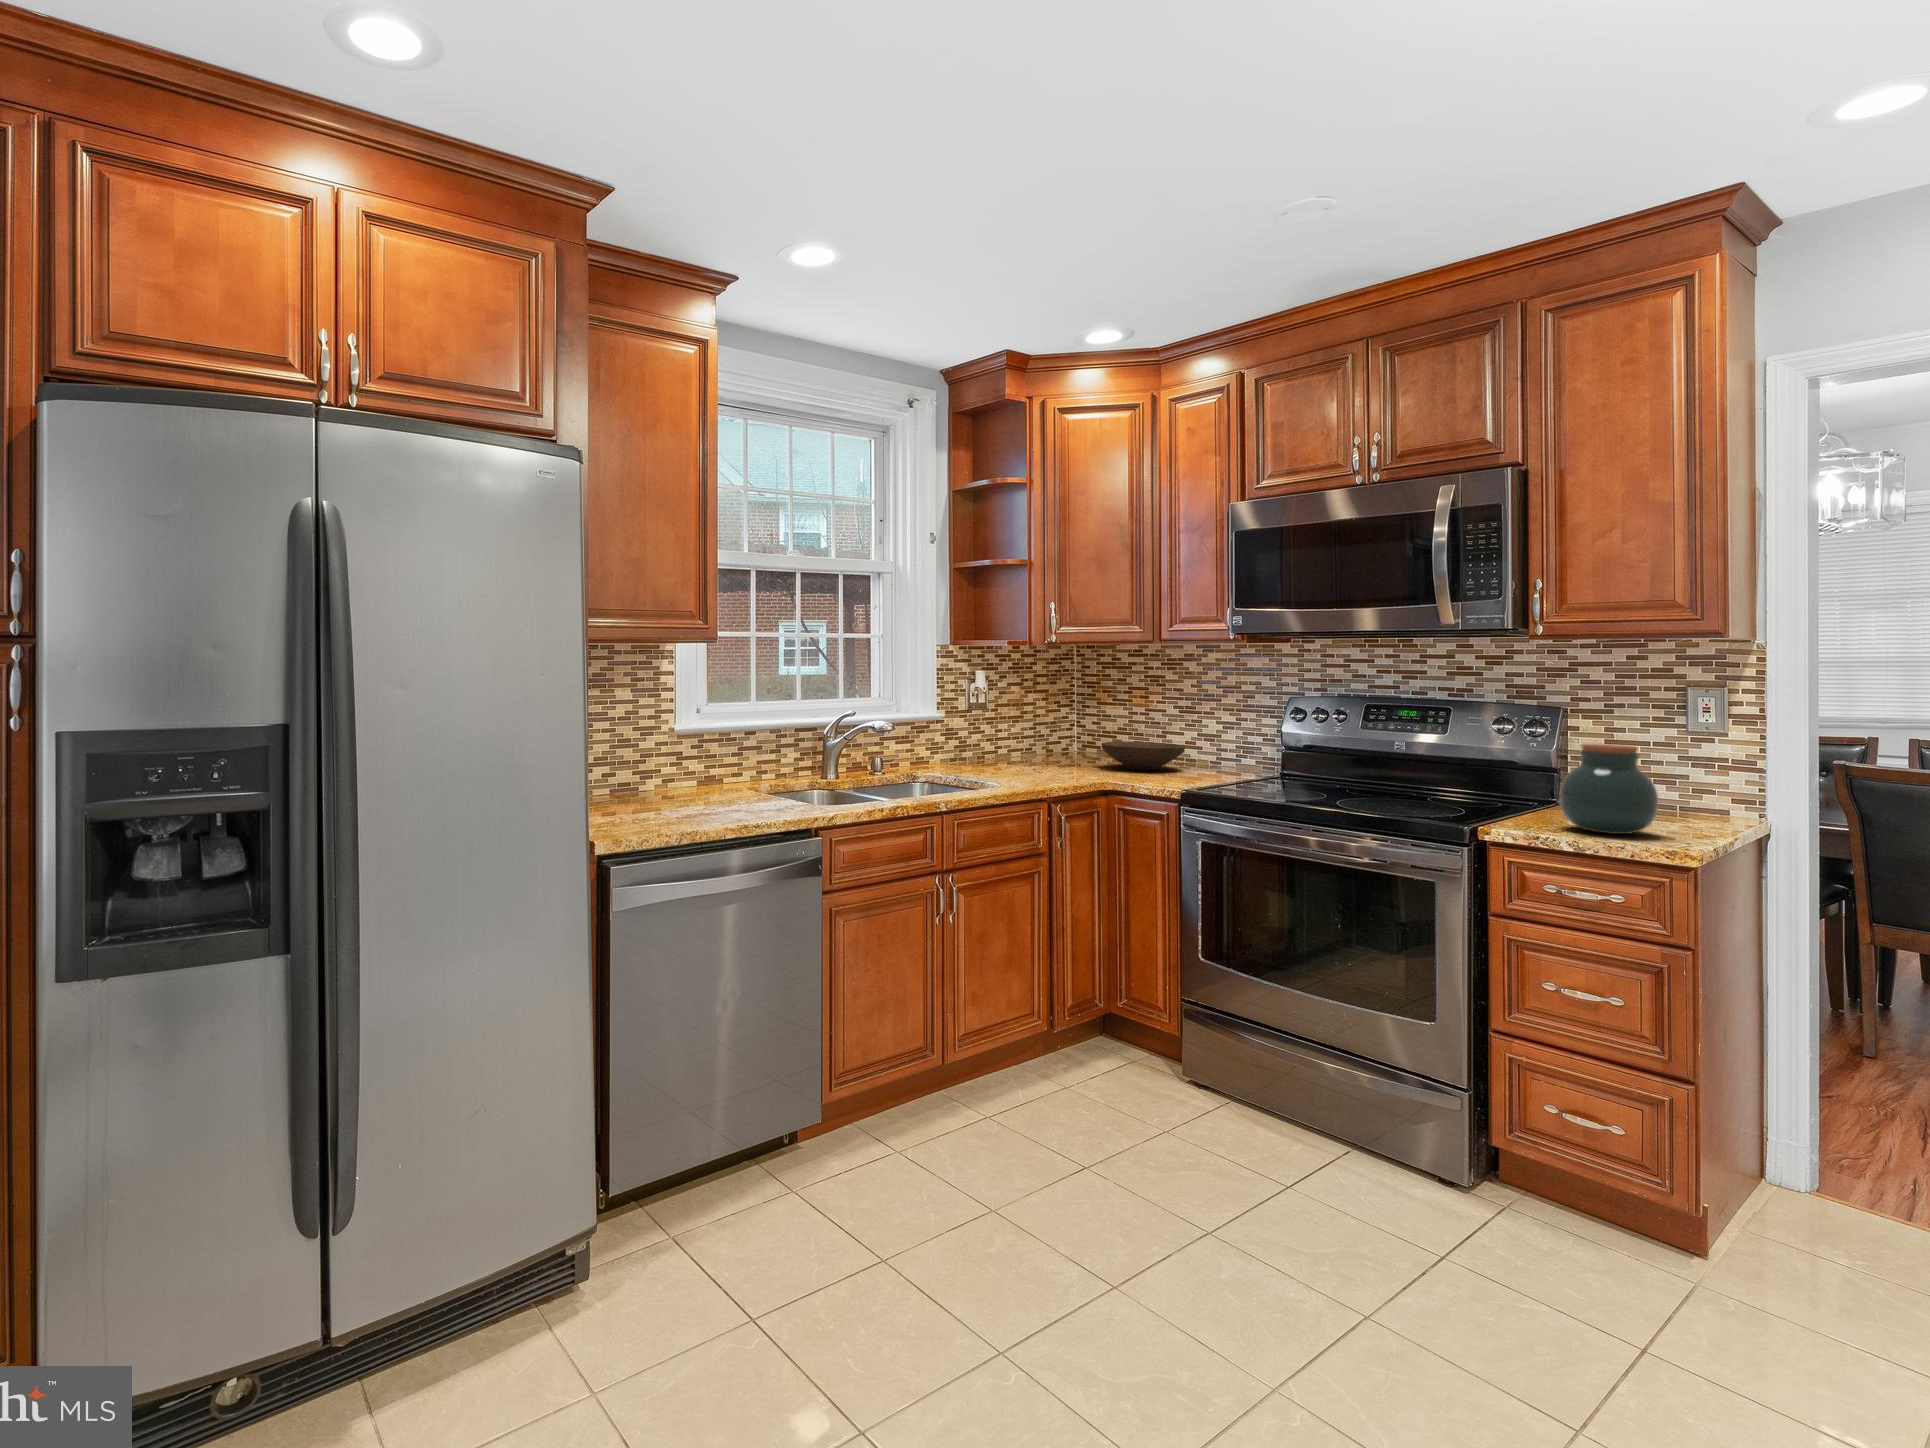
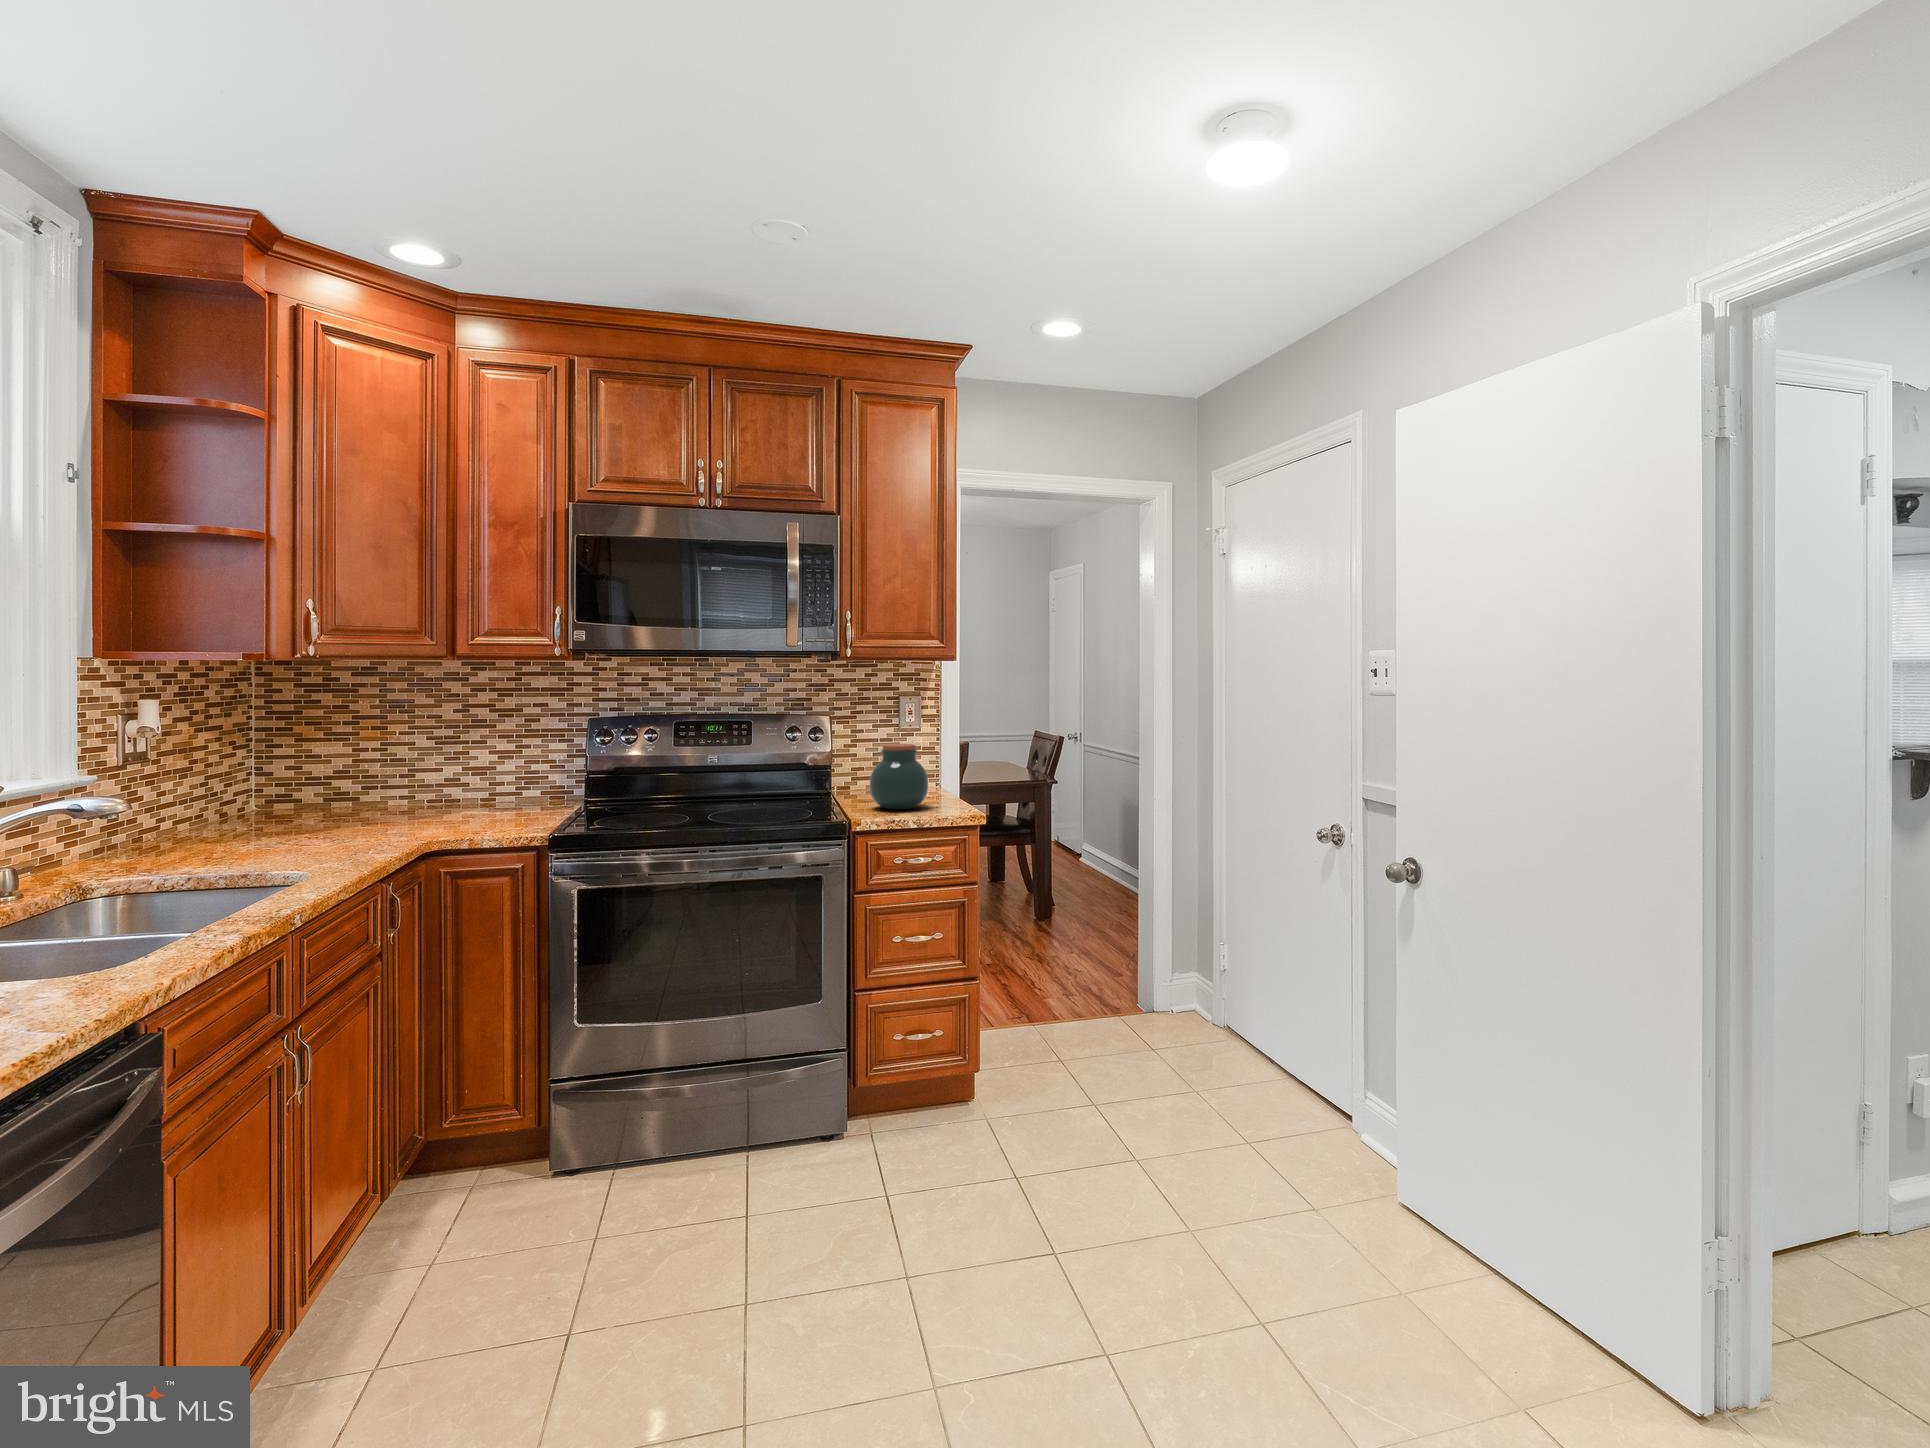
wooden bowl: present [1102,742,1185,770] -> none [338,781,456,819]

